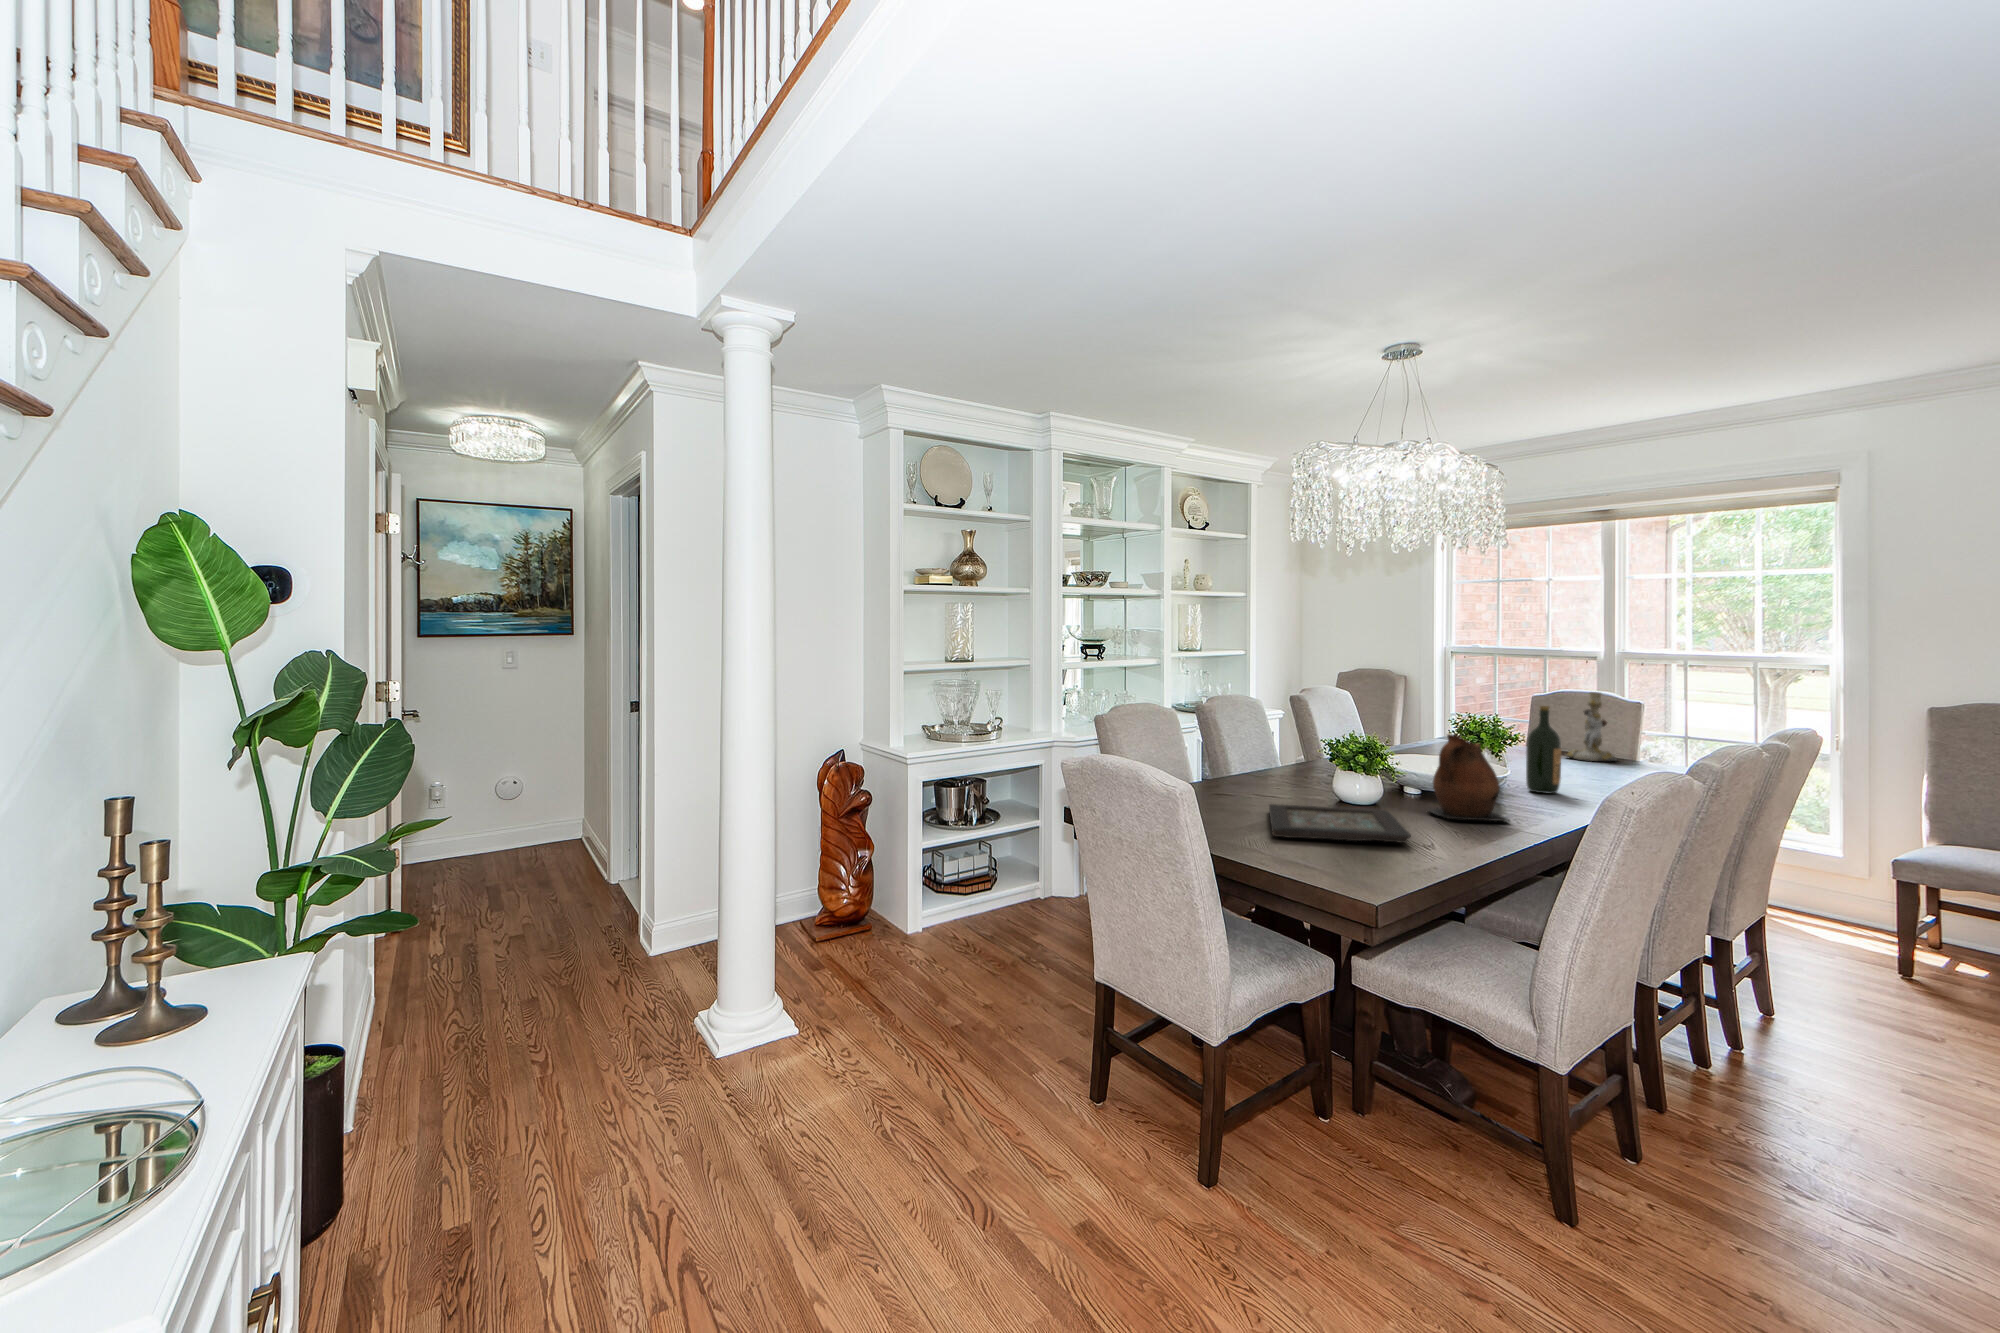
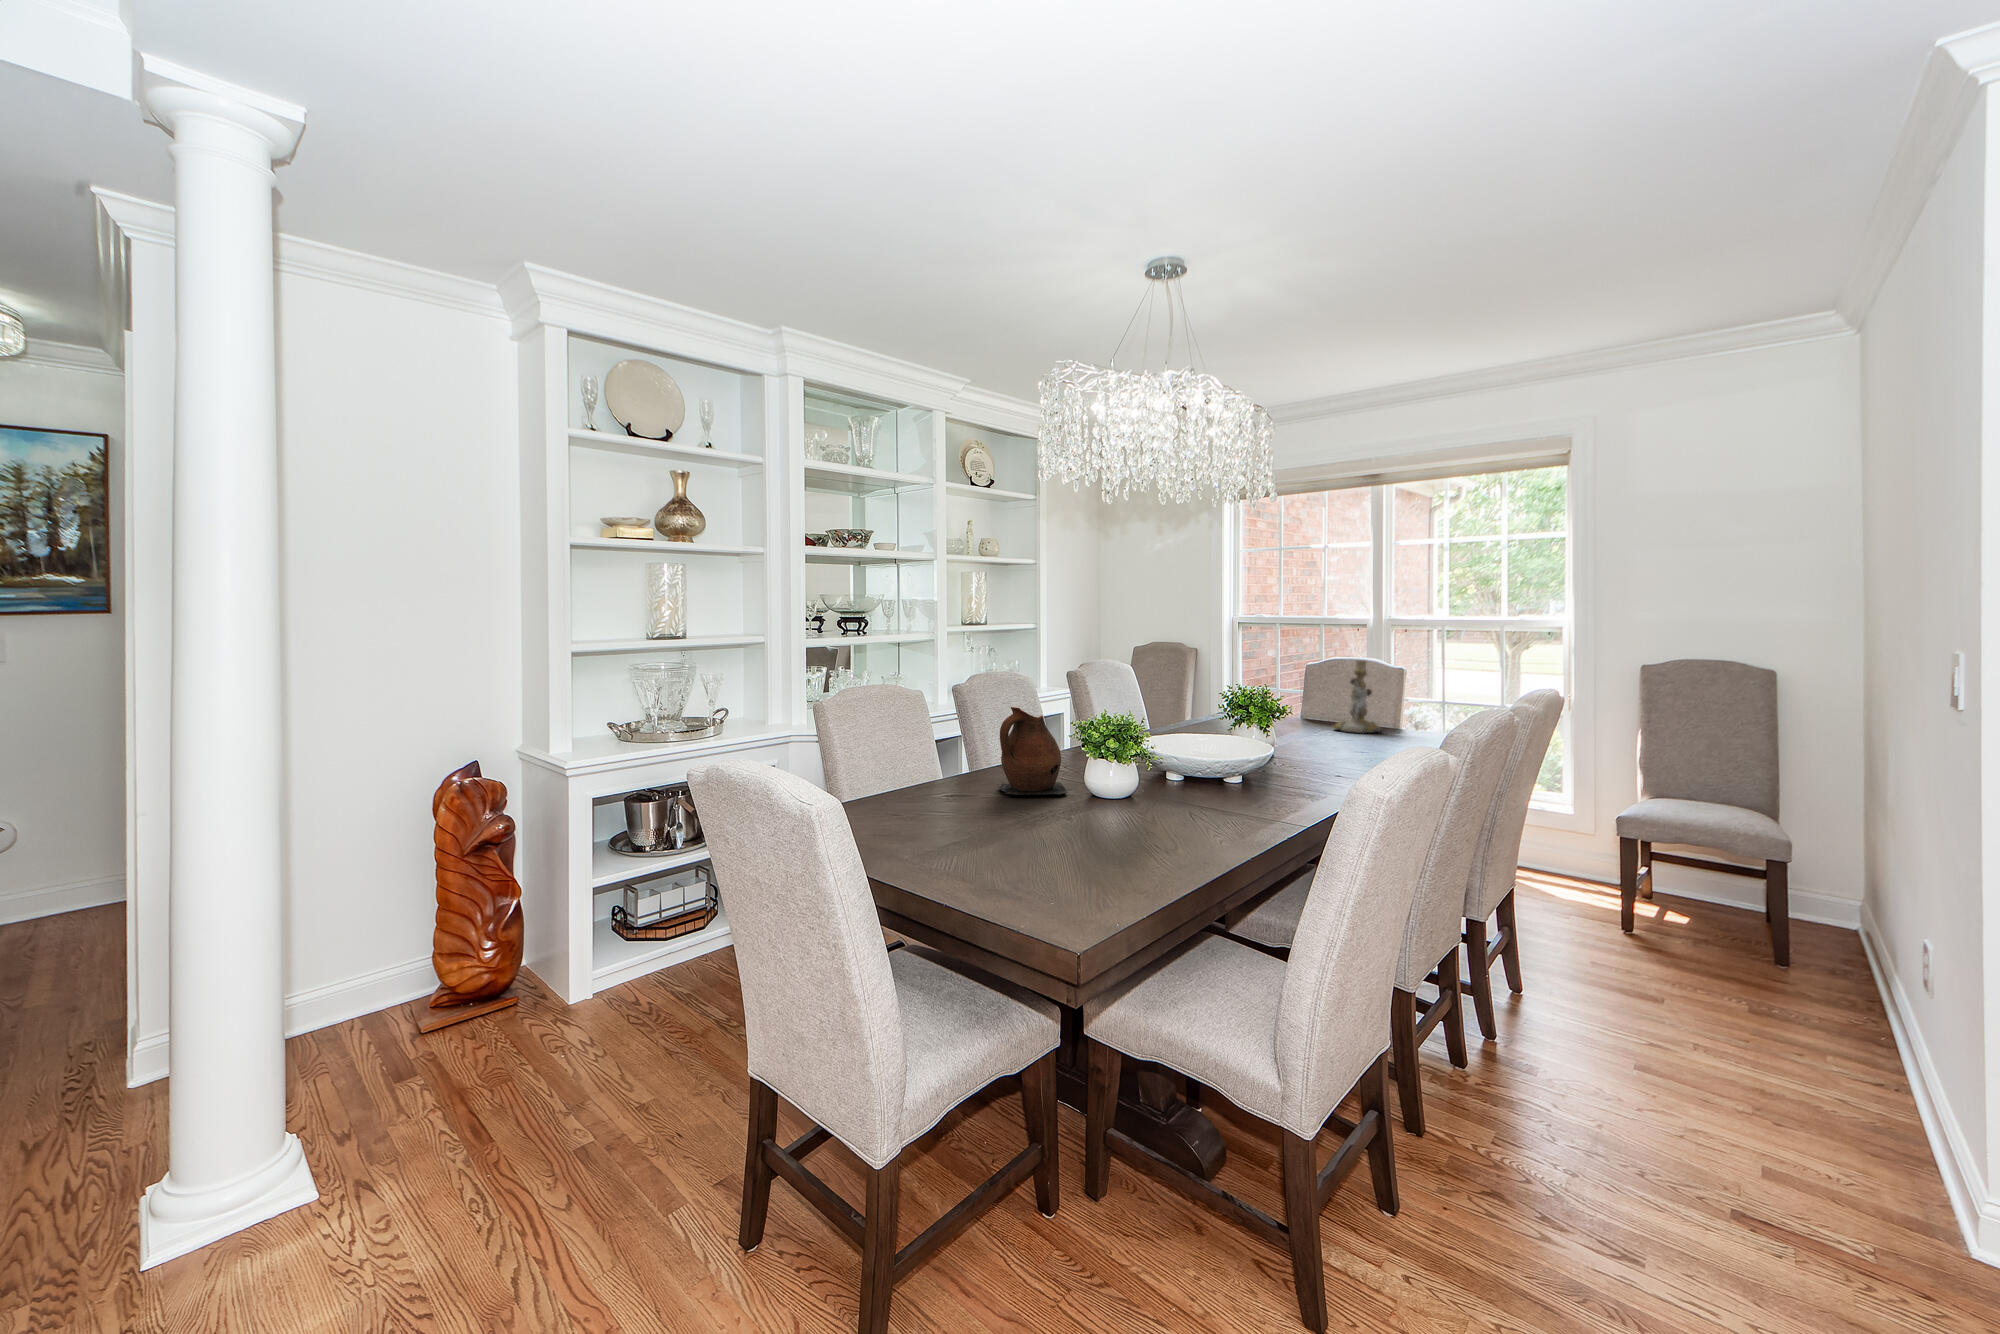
wine bottle: present [1526,706,1561,794] -> none [1291,680,1326,776]
ceramic pitcher: present [1428,734,1509,822] -> present [998,707,1067,796]
decorative tray: present [1269,804,1410,843] -> none [994,811,1155,860]

